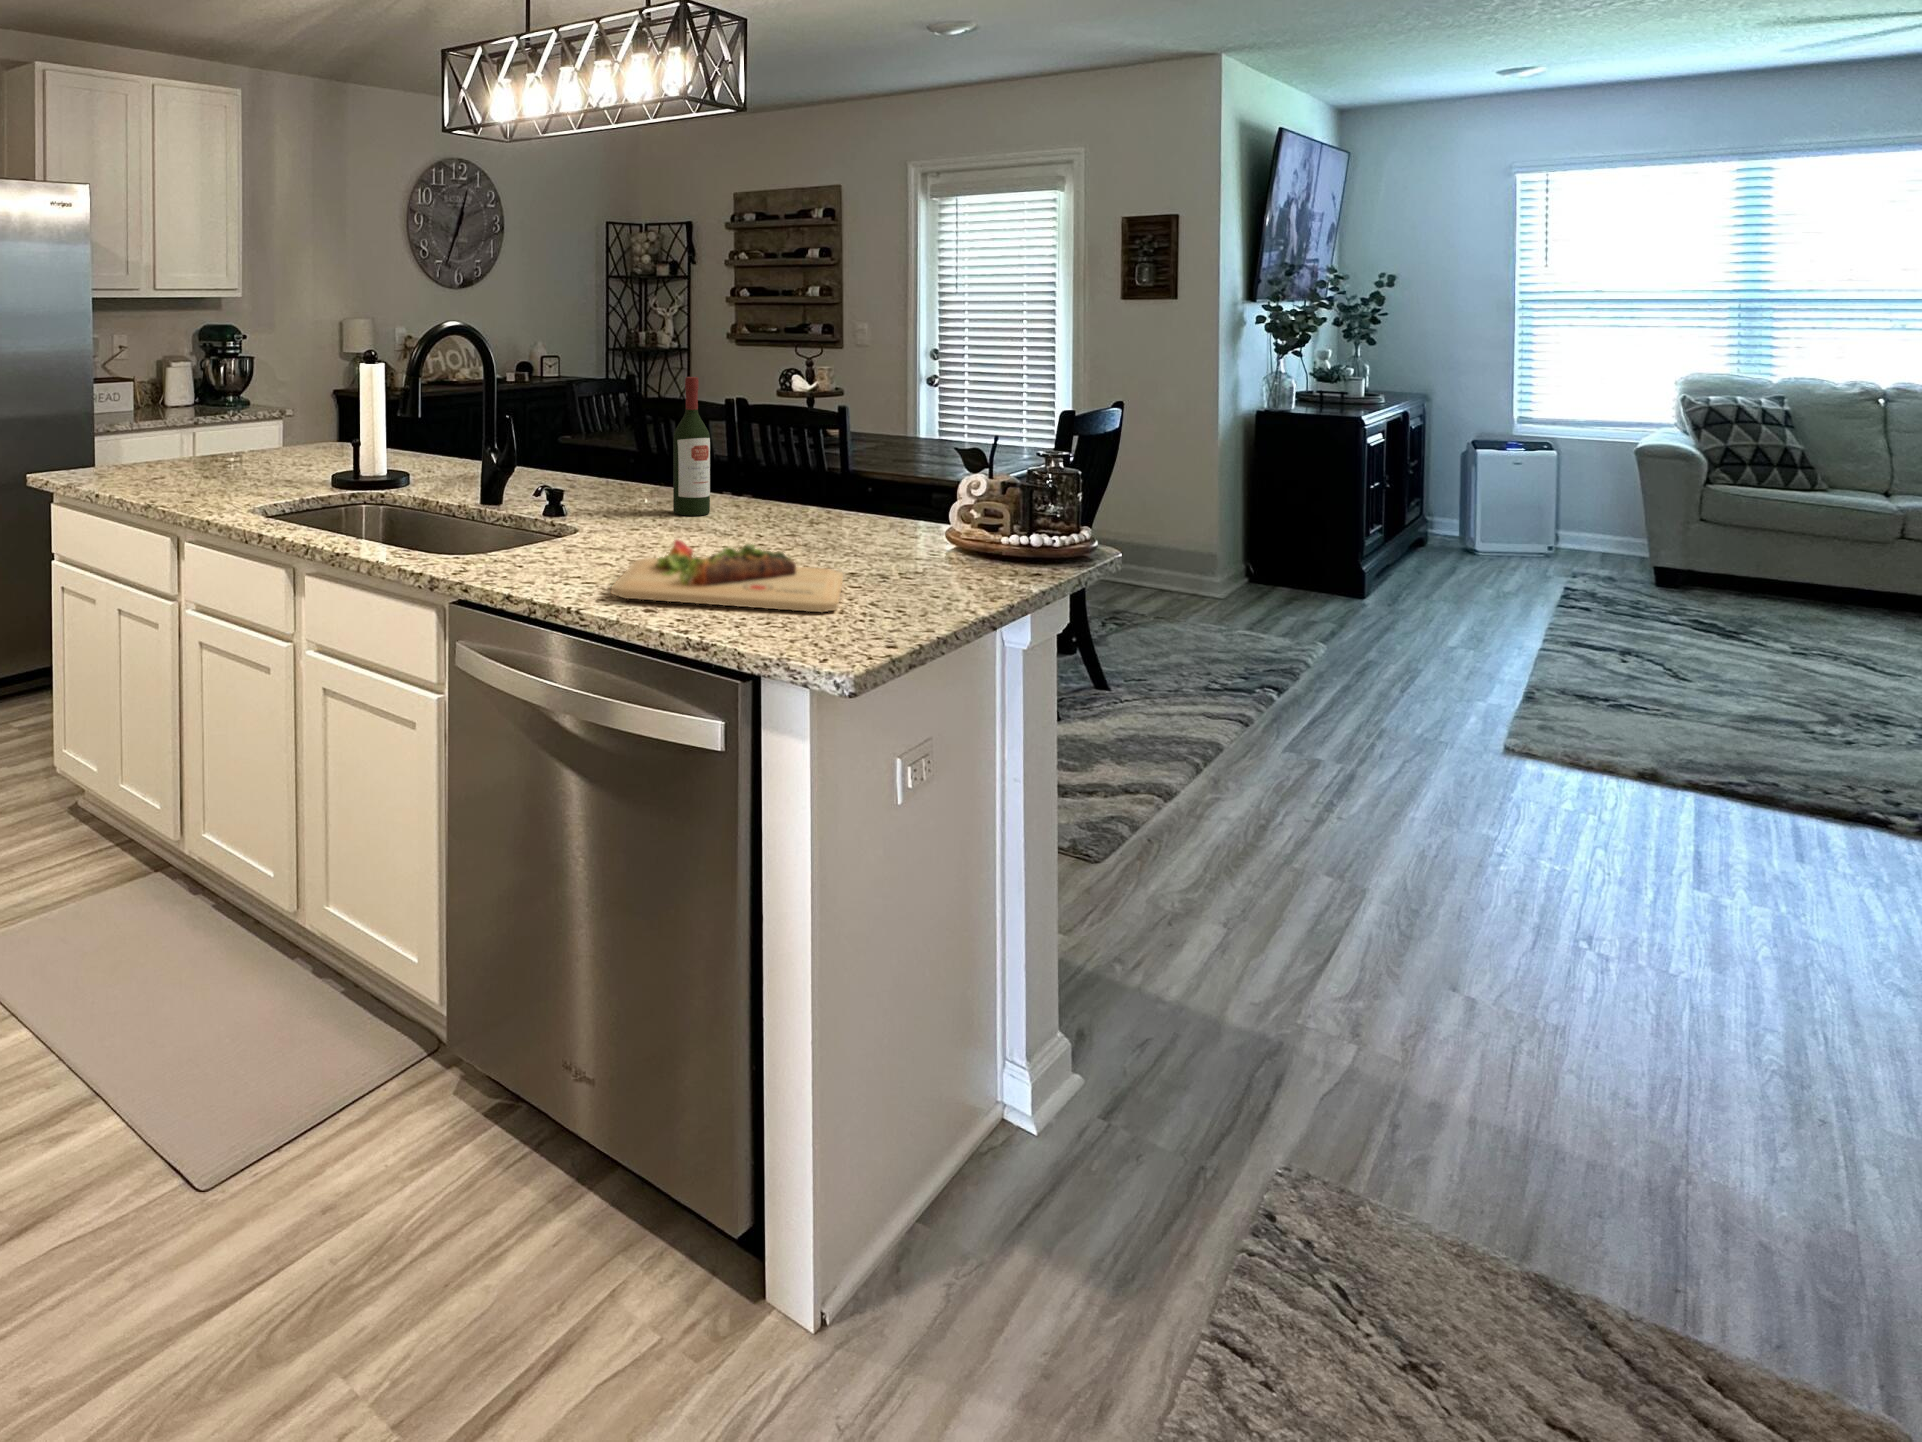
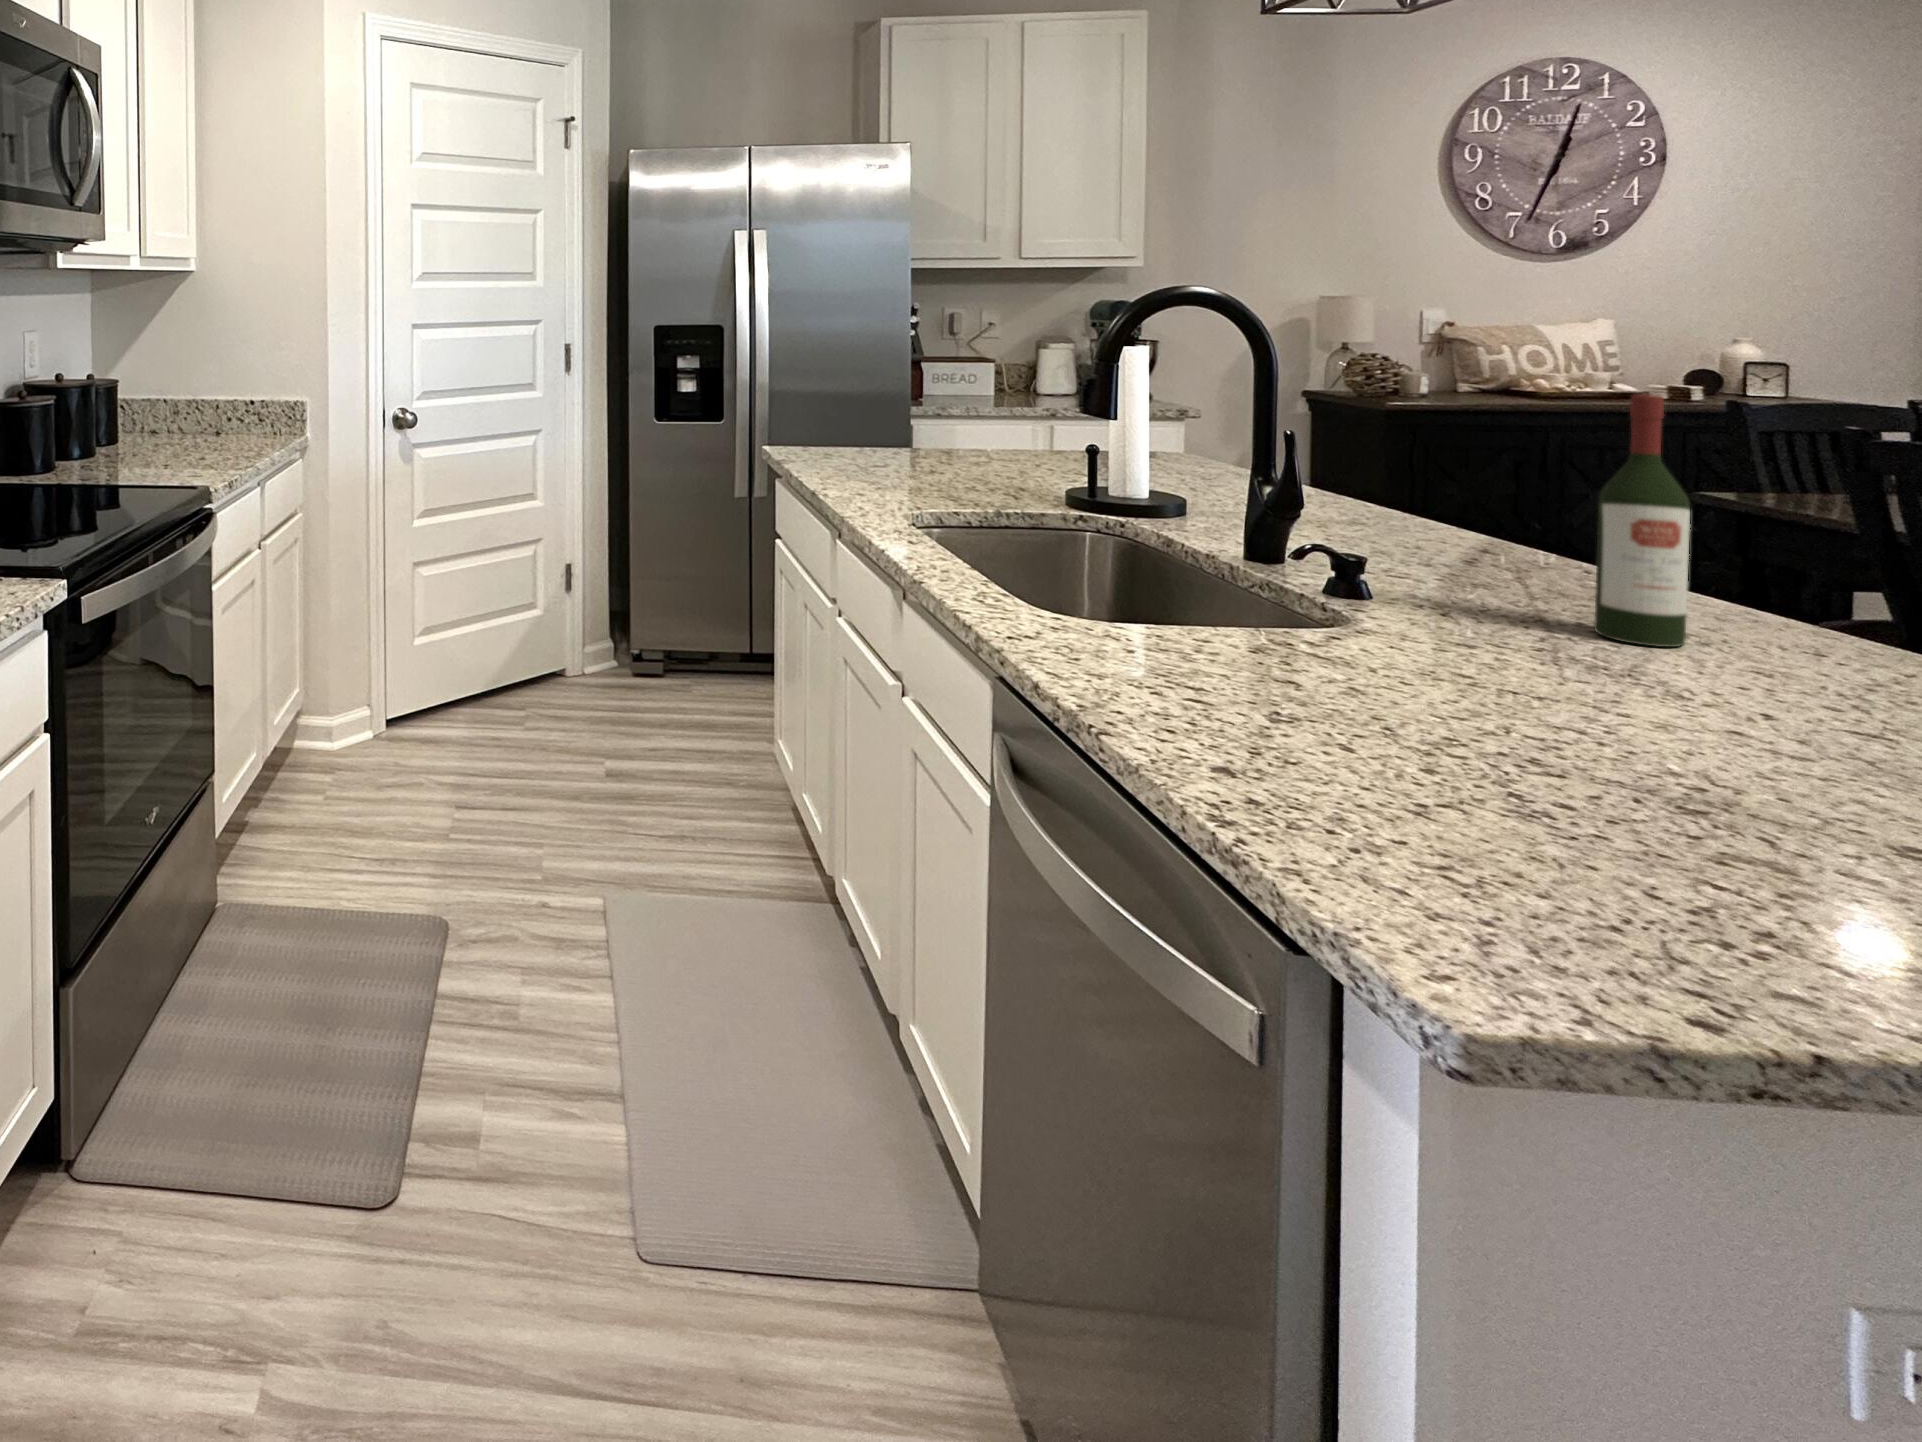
cutting board: present [611,539,843,612] -> none [1183,666,1787,887]

